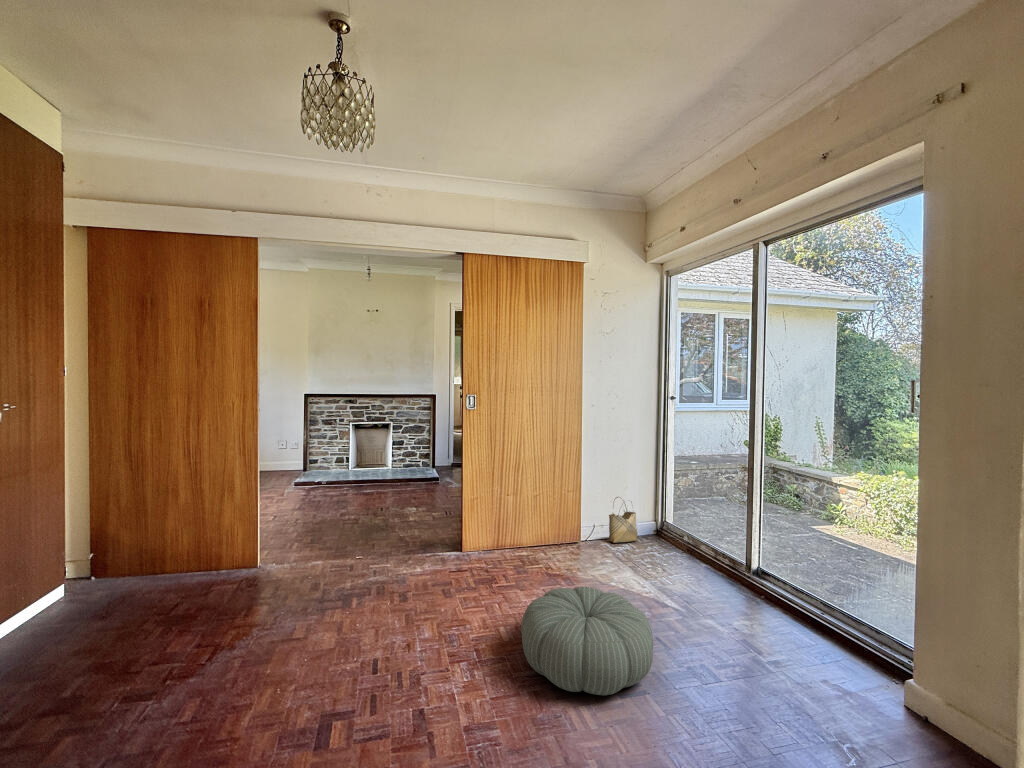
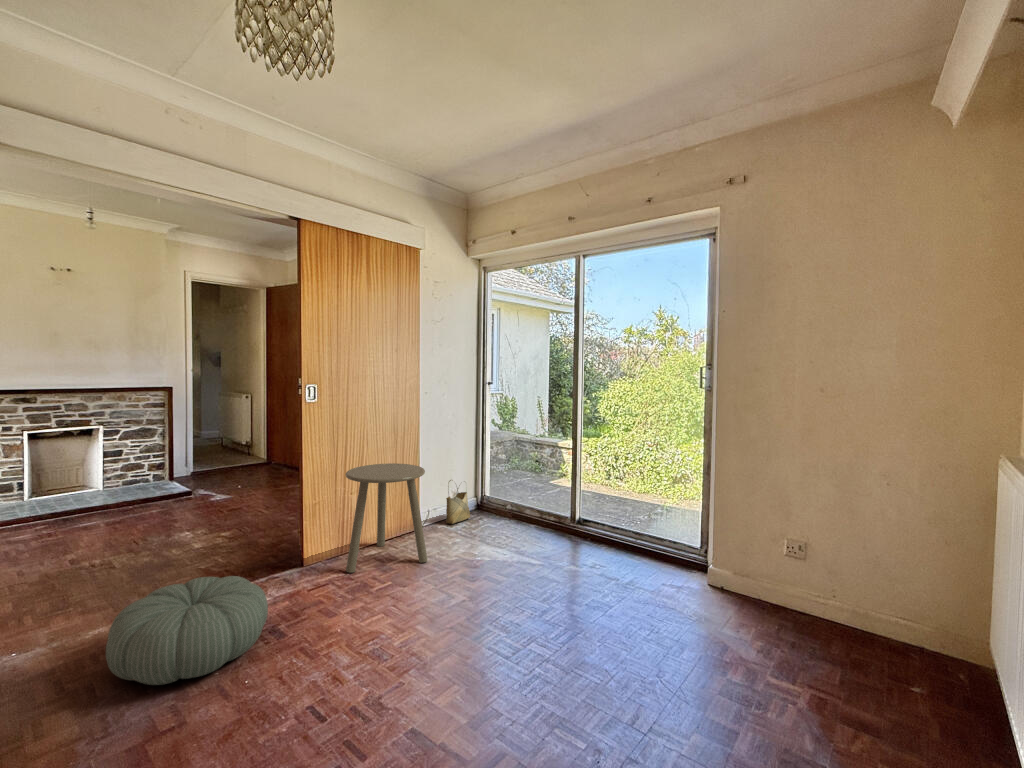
side table: none [487,470,565,572] -> present [345,463,428,573]
pouf: present [521,587,653,695] -> present [106,576,268,685]

